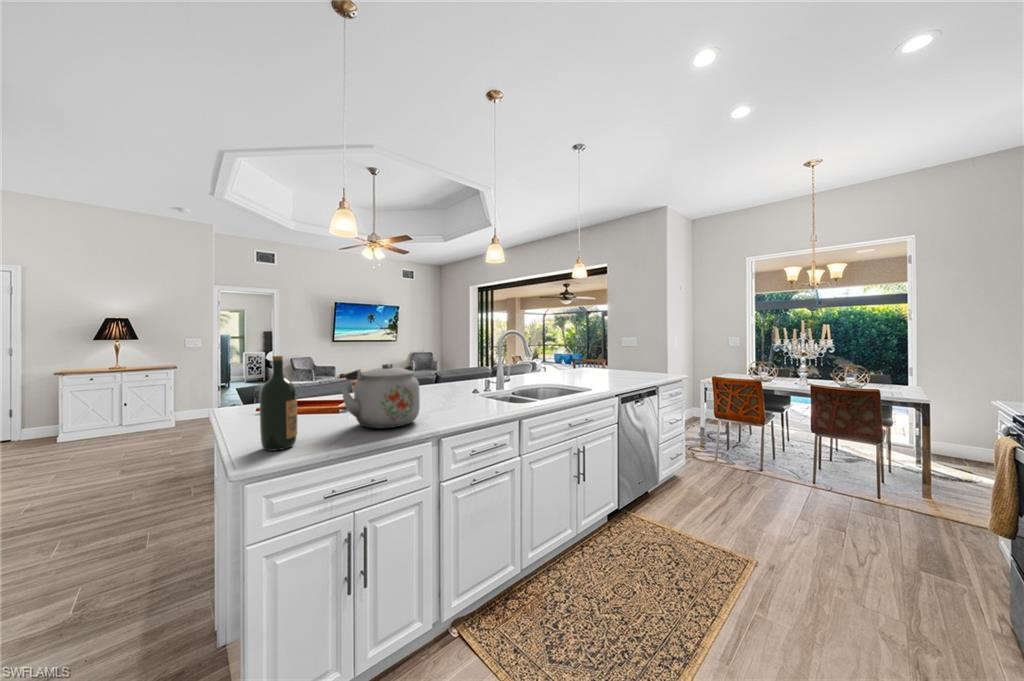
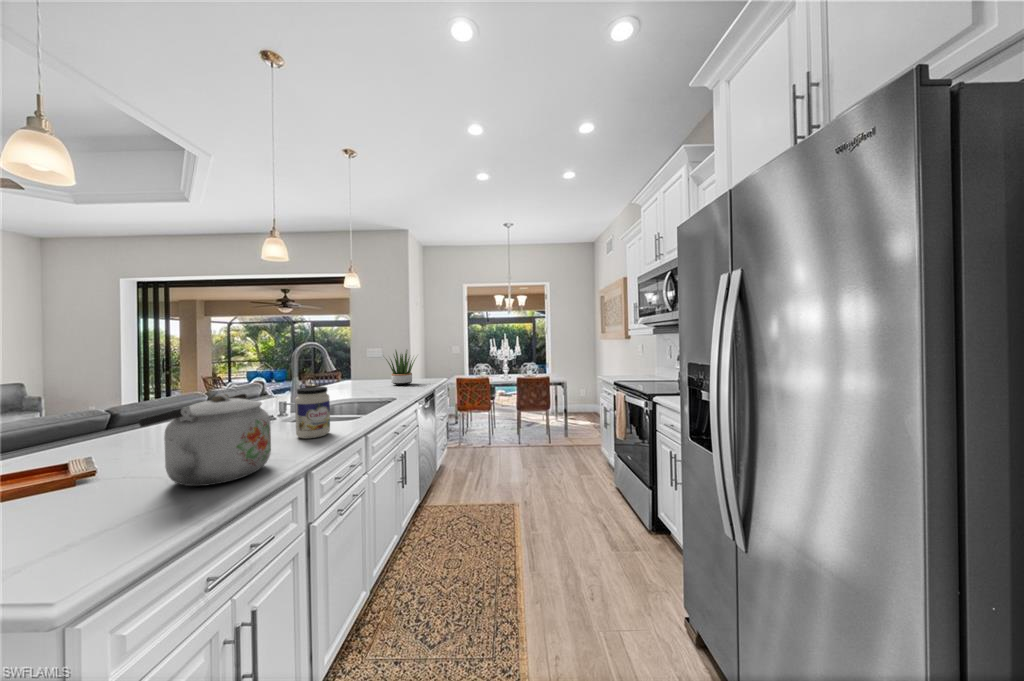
potted plant: none [603,342,645,380] -> present [386,351,417,385]
wine bottle: present [260,356,297,451] -> none [48,401,127,562]
jar: none [465,368,492,412] -> present [295,387,330,438]

